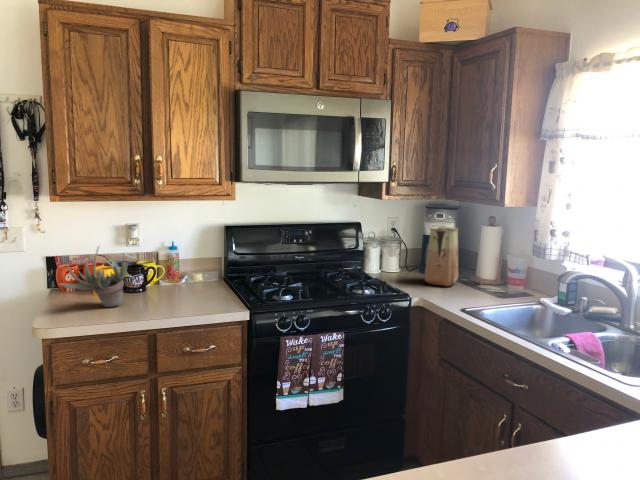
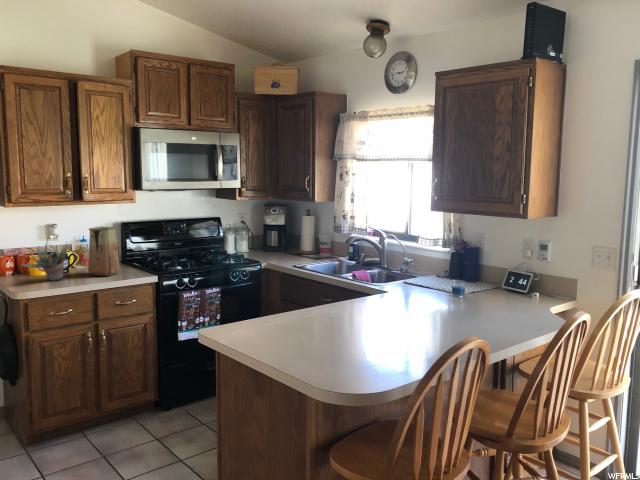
vase: present [424,226,458,286] -> present [88,227,120,276]

